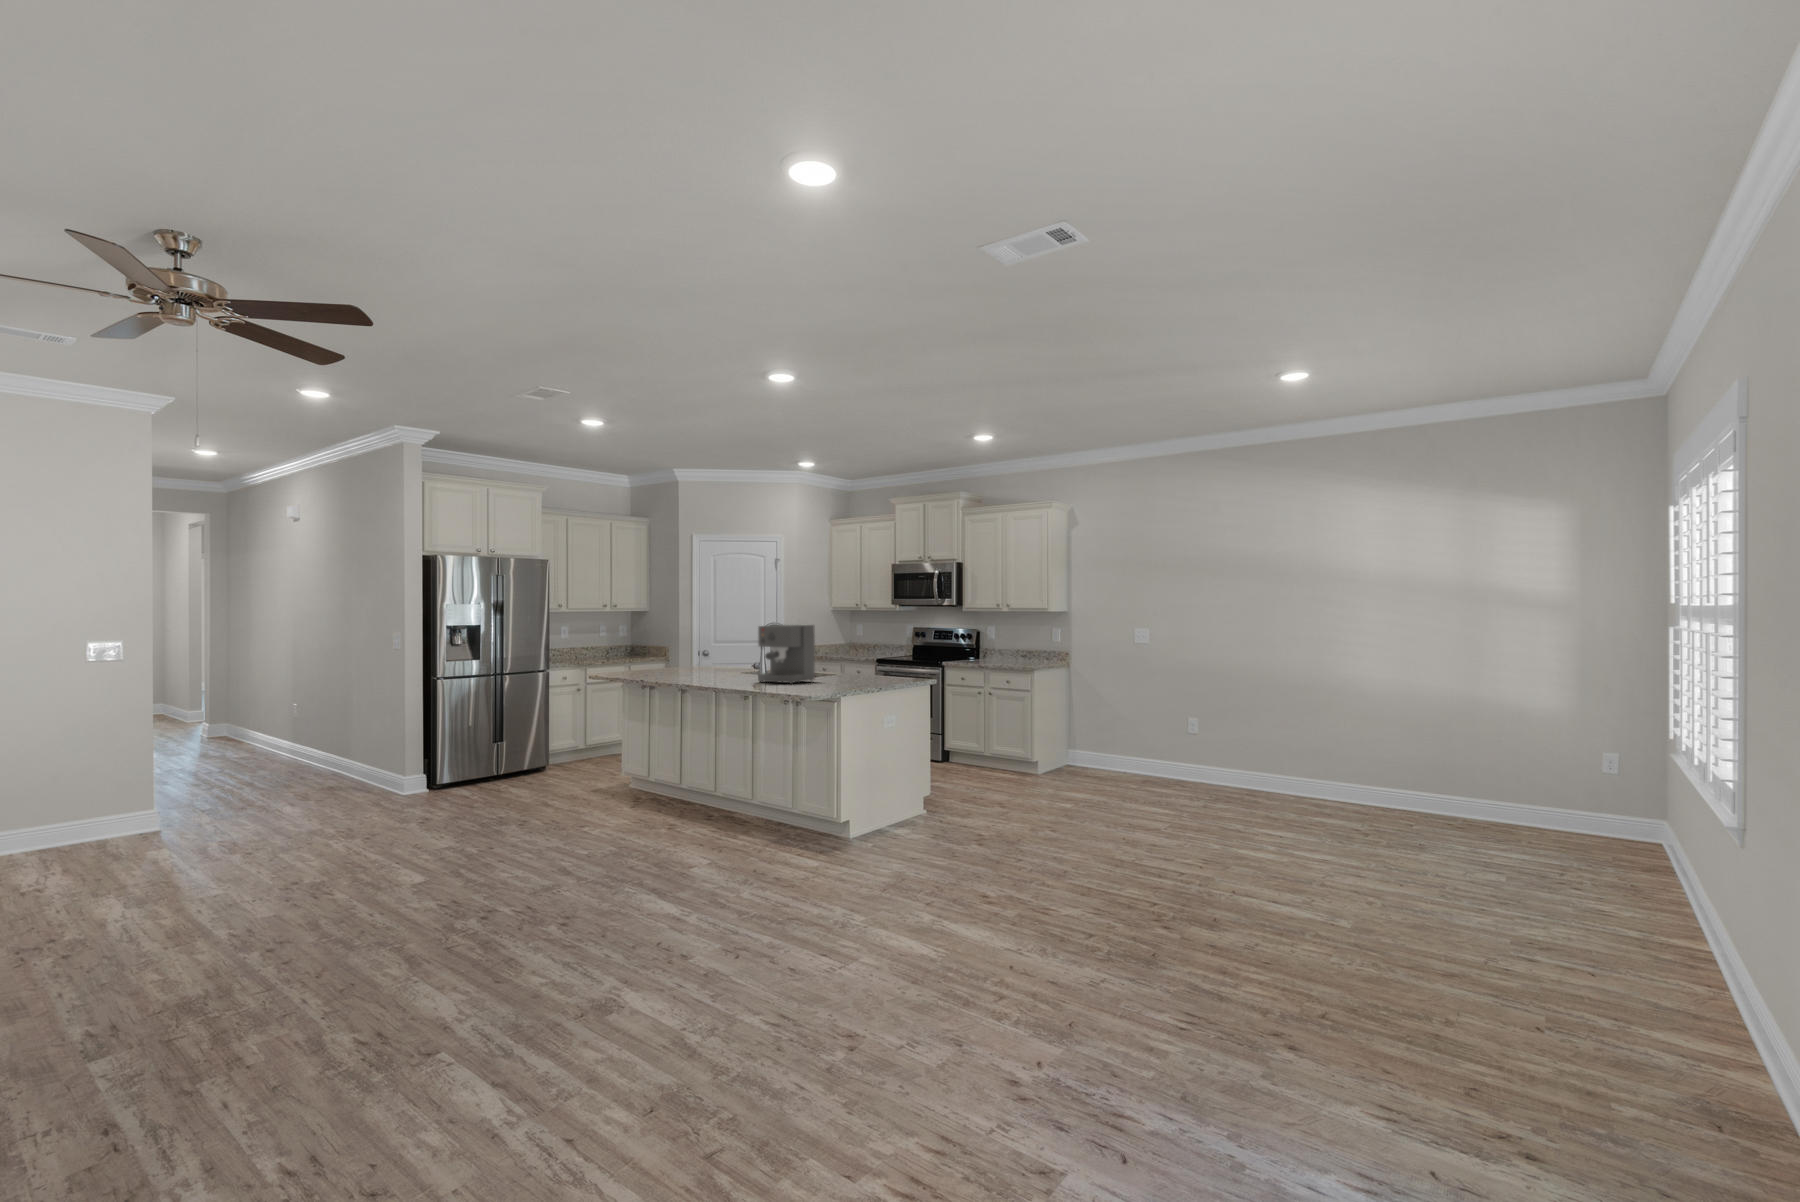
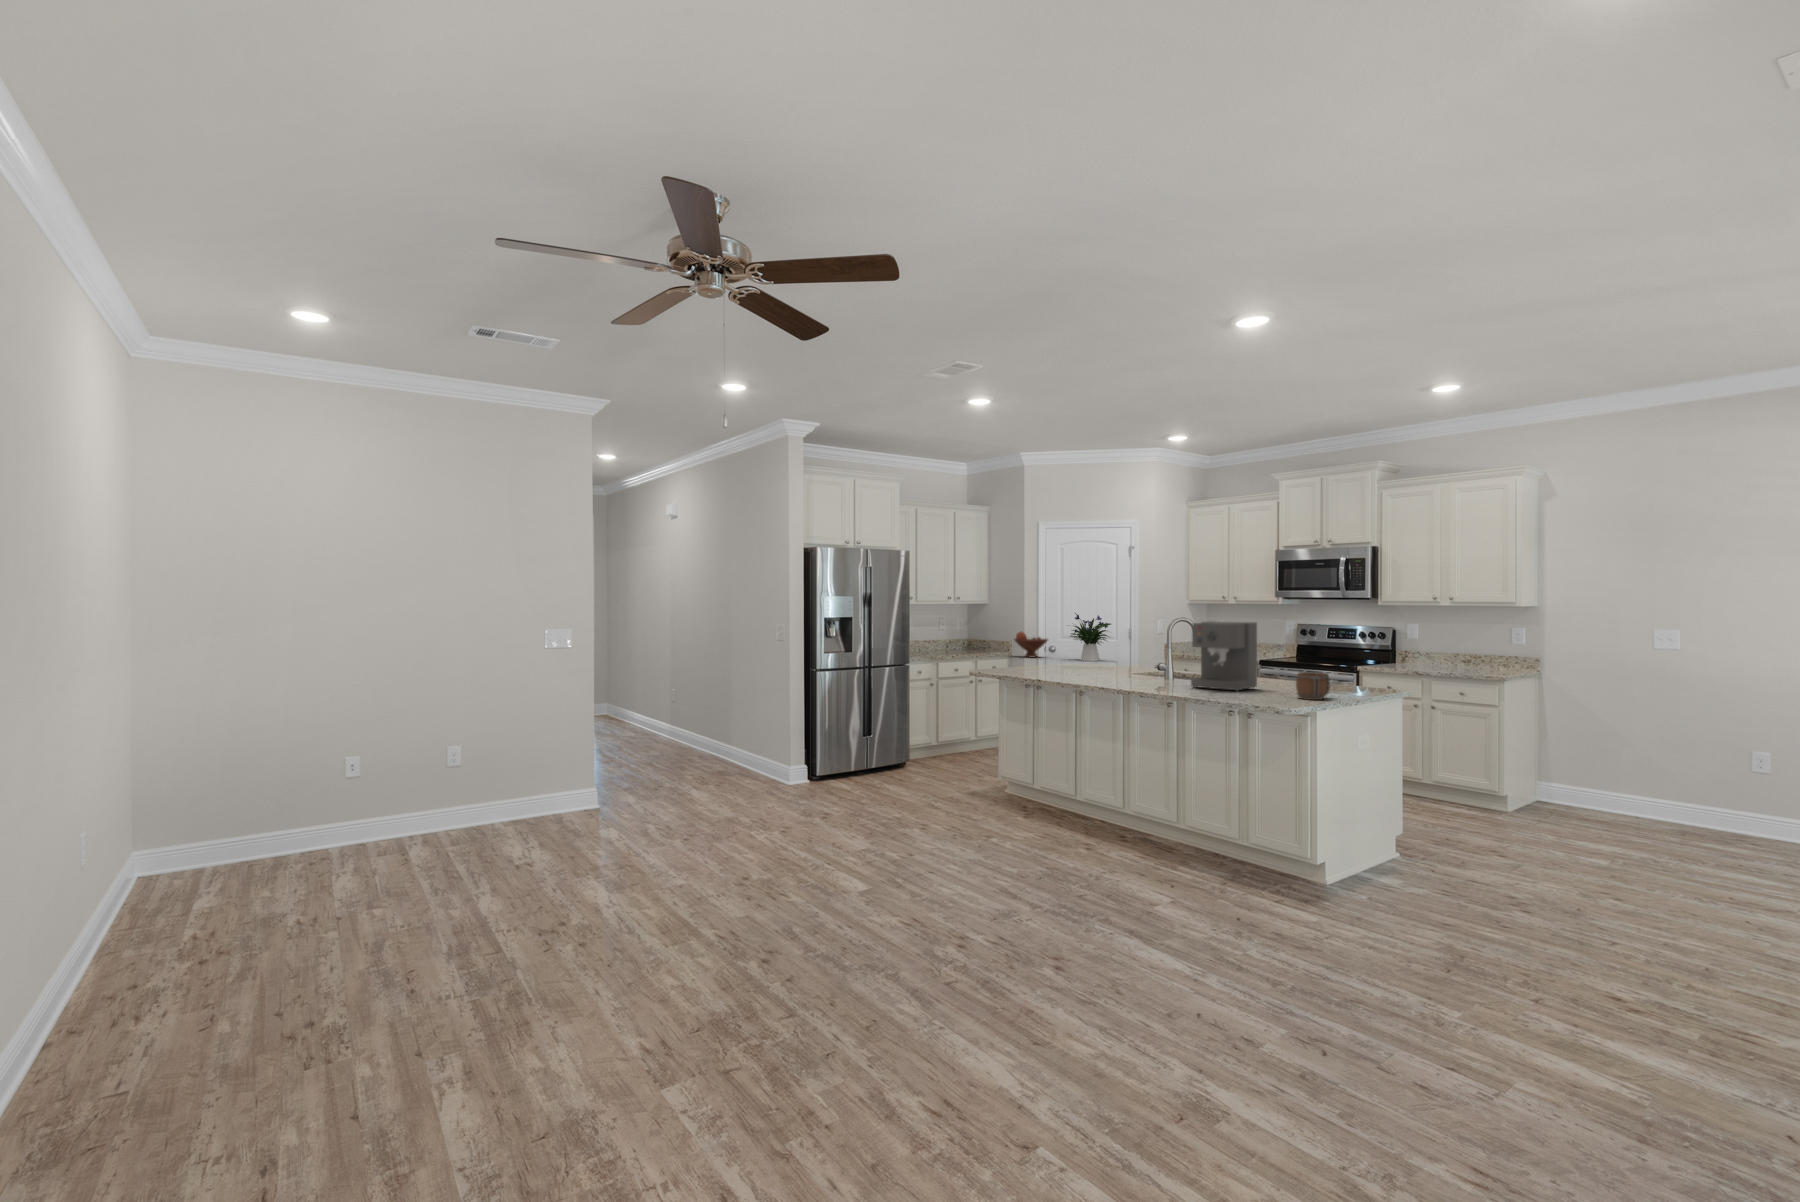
flower arrangement: none [708,619,753,664] -> present [1071,613,1111,661]
fruit bowl: none [665,638,698,662] -> present [1015,631,1048,657]
mug: none [826,665,856,688] -> present [1296,672,1330,700]

